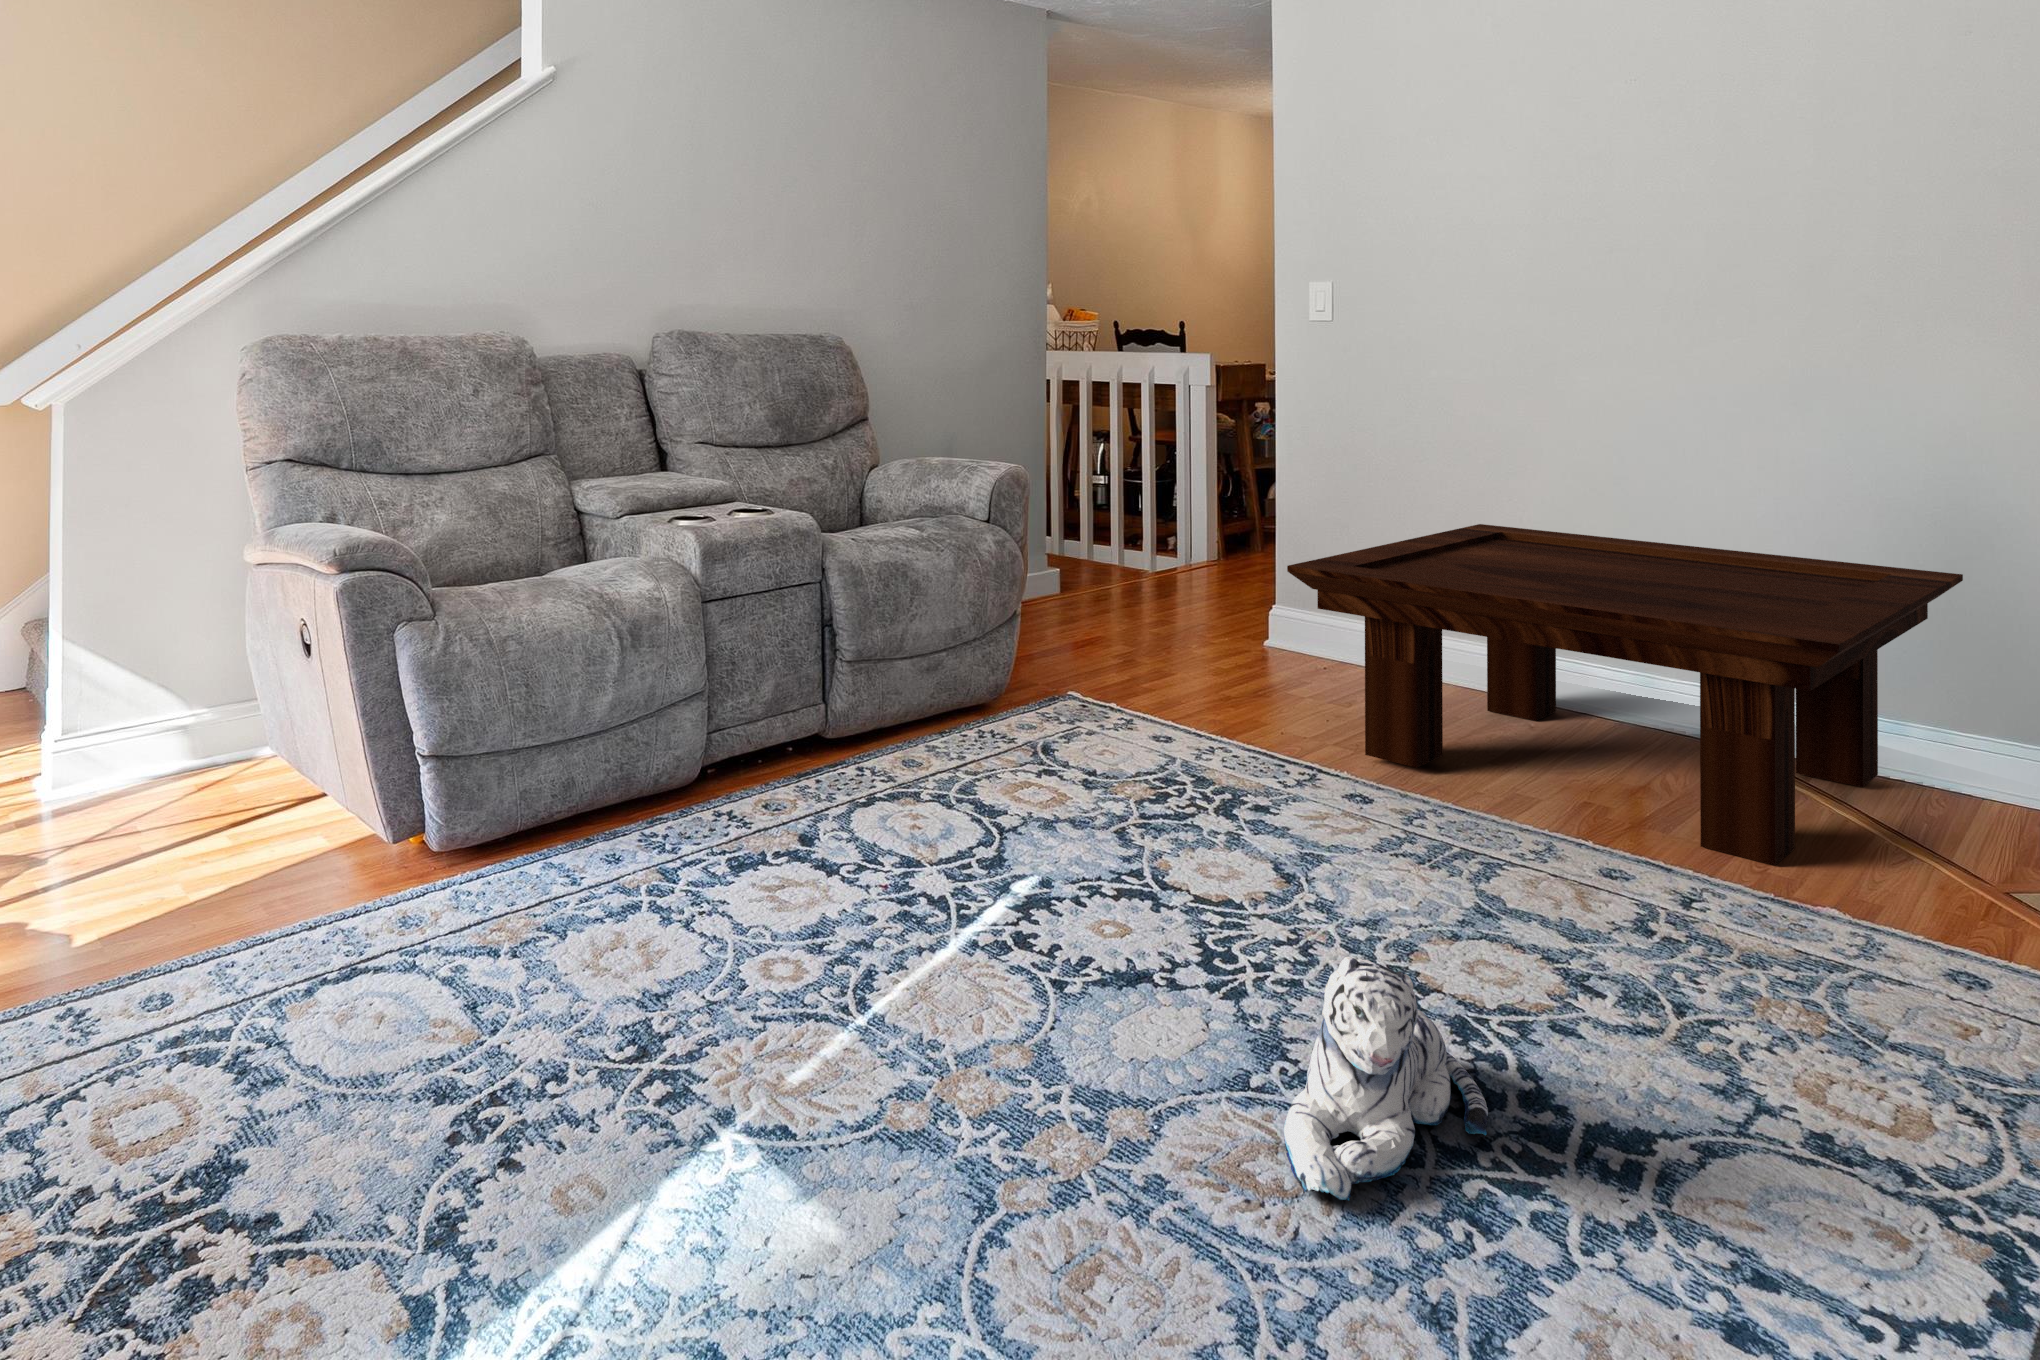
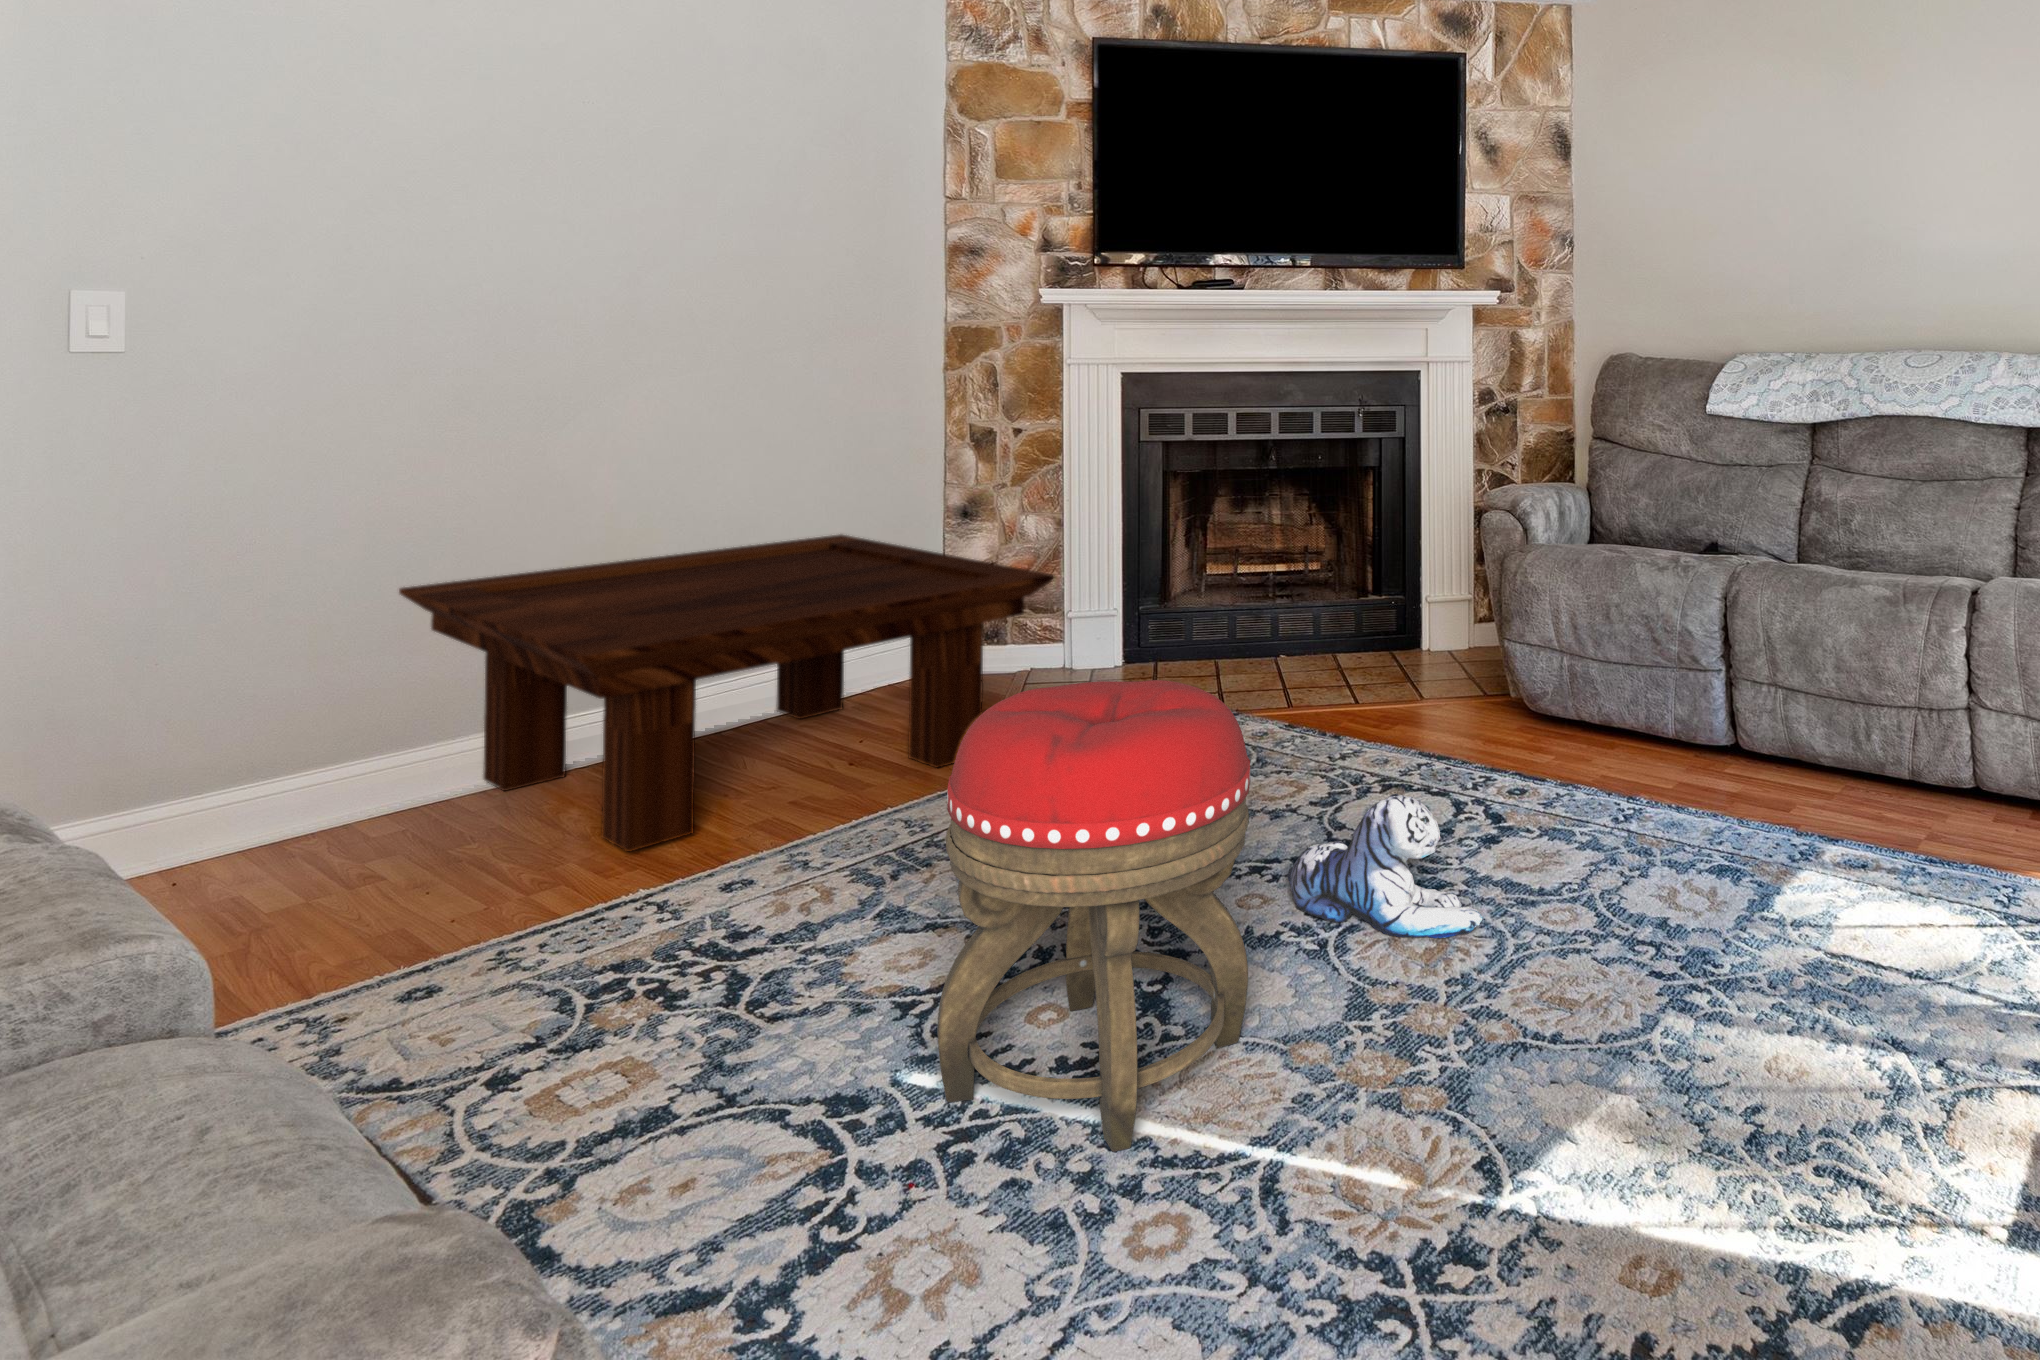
footstool: none [868,607,1132,1008] -> present [937,680,1250,1152]

